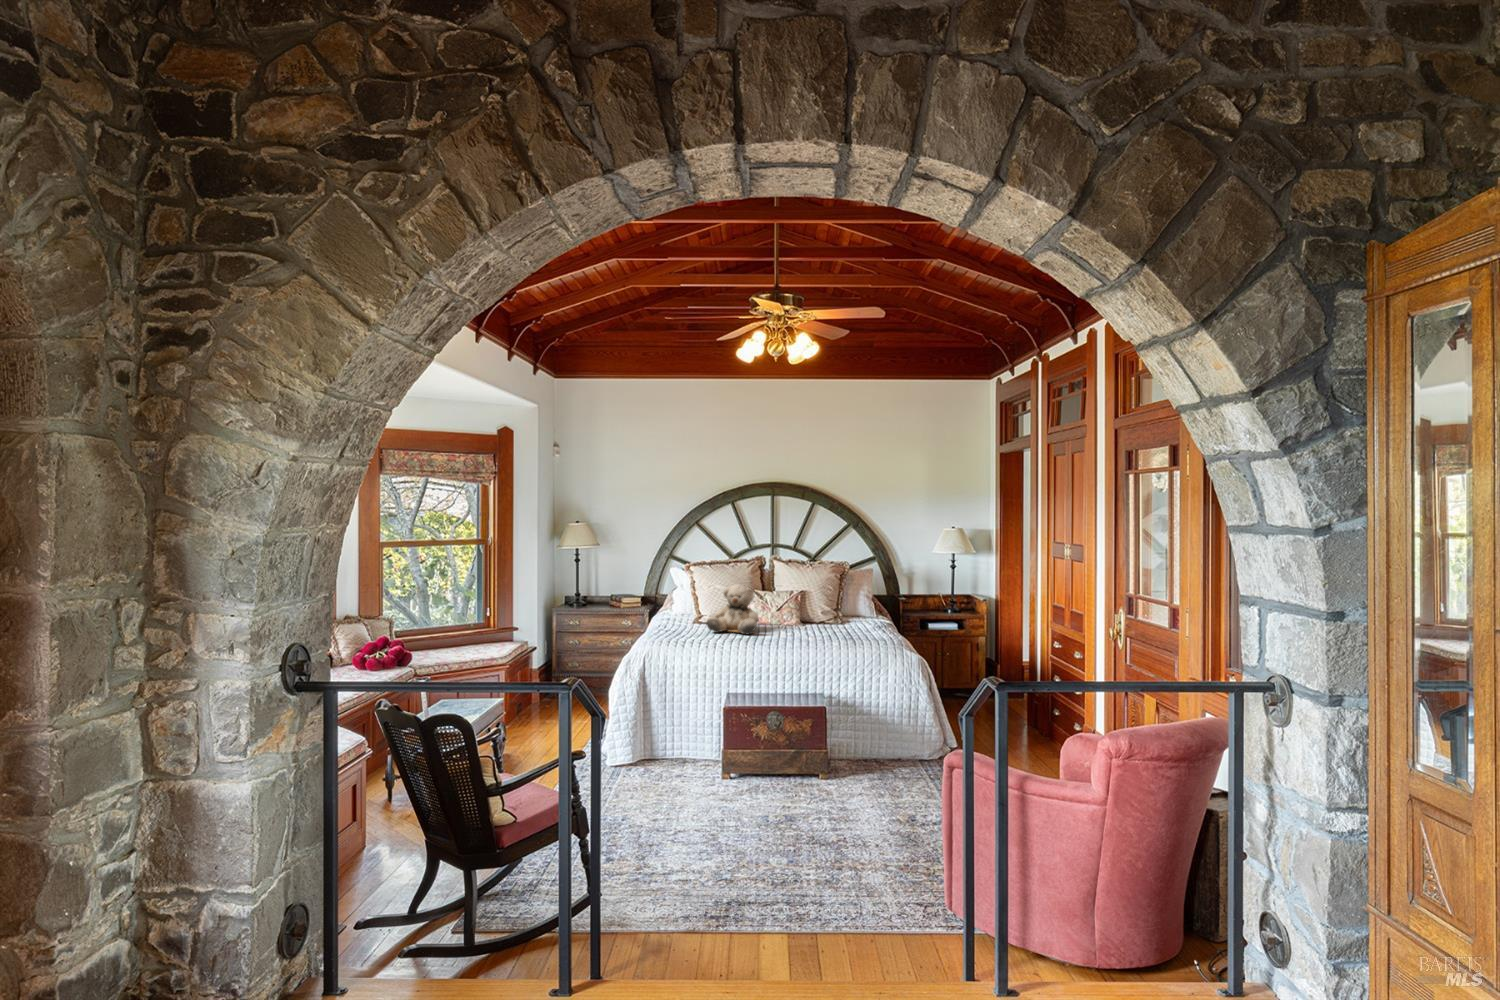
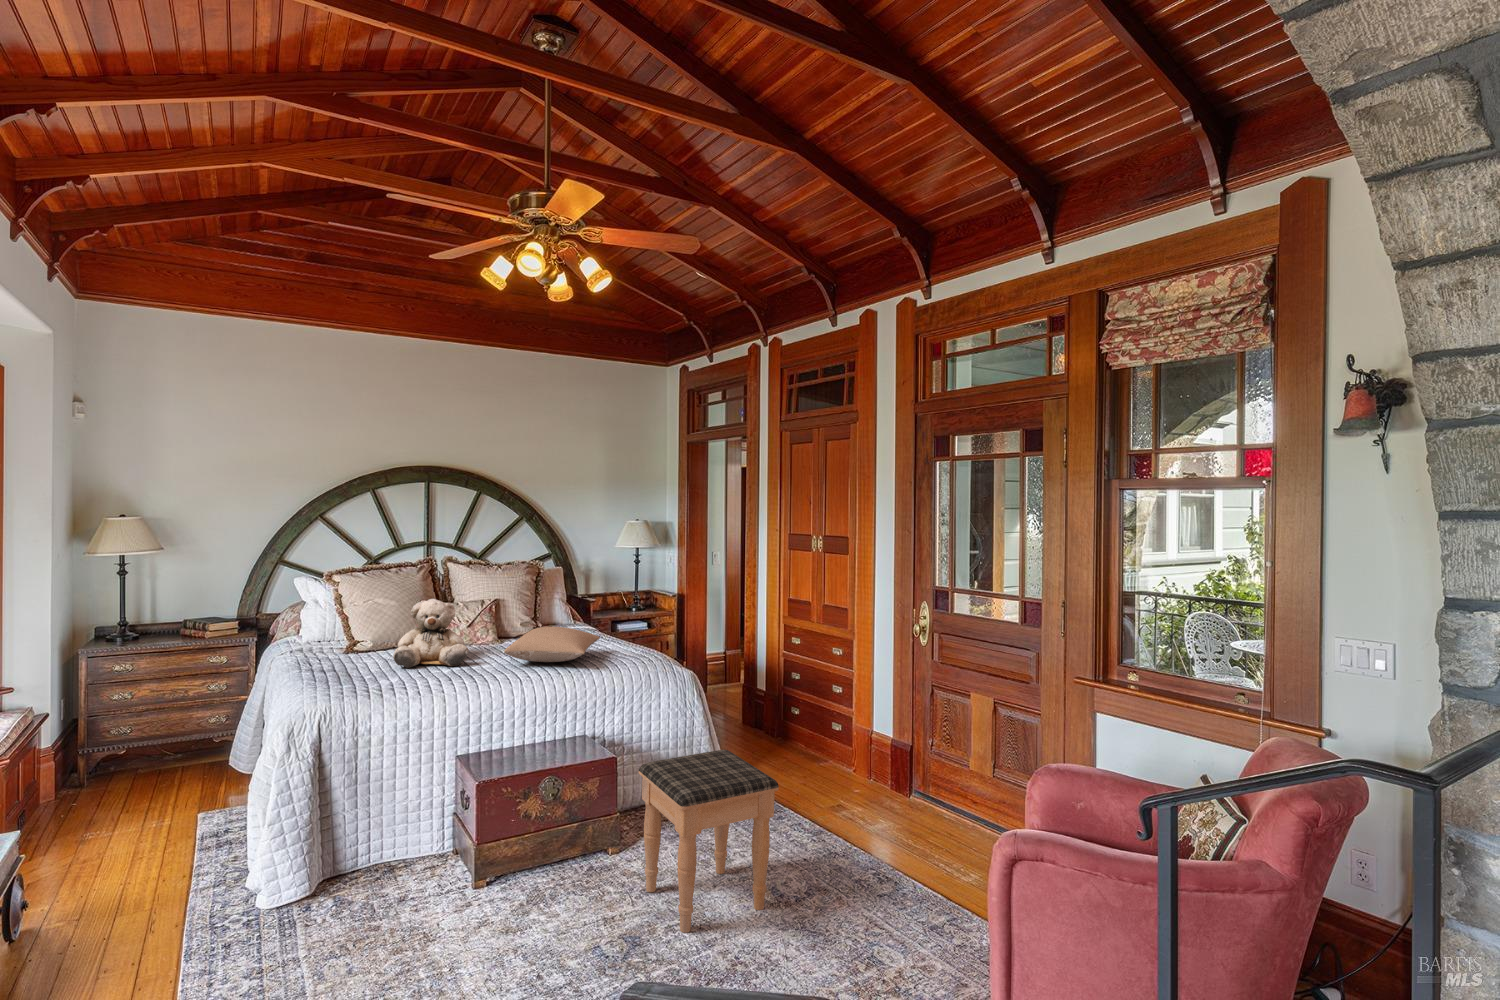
pillow: none [778,611,863,638] -> present [504,627,600,662]
footstool: none [819,707,908,834] -> present [639,750,779,933]

